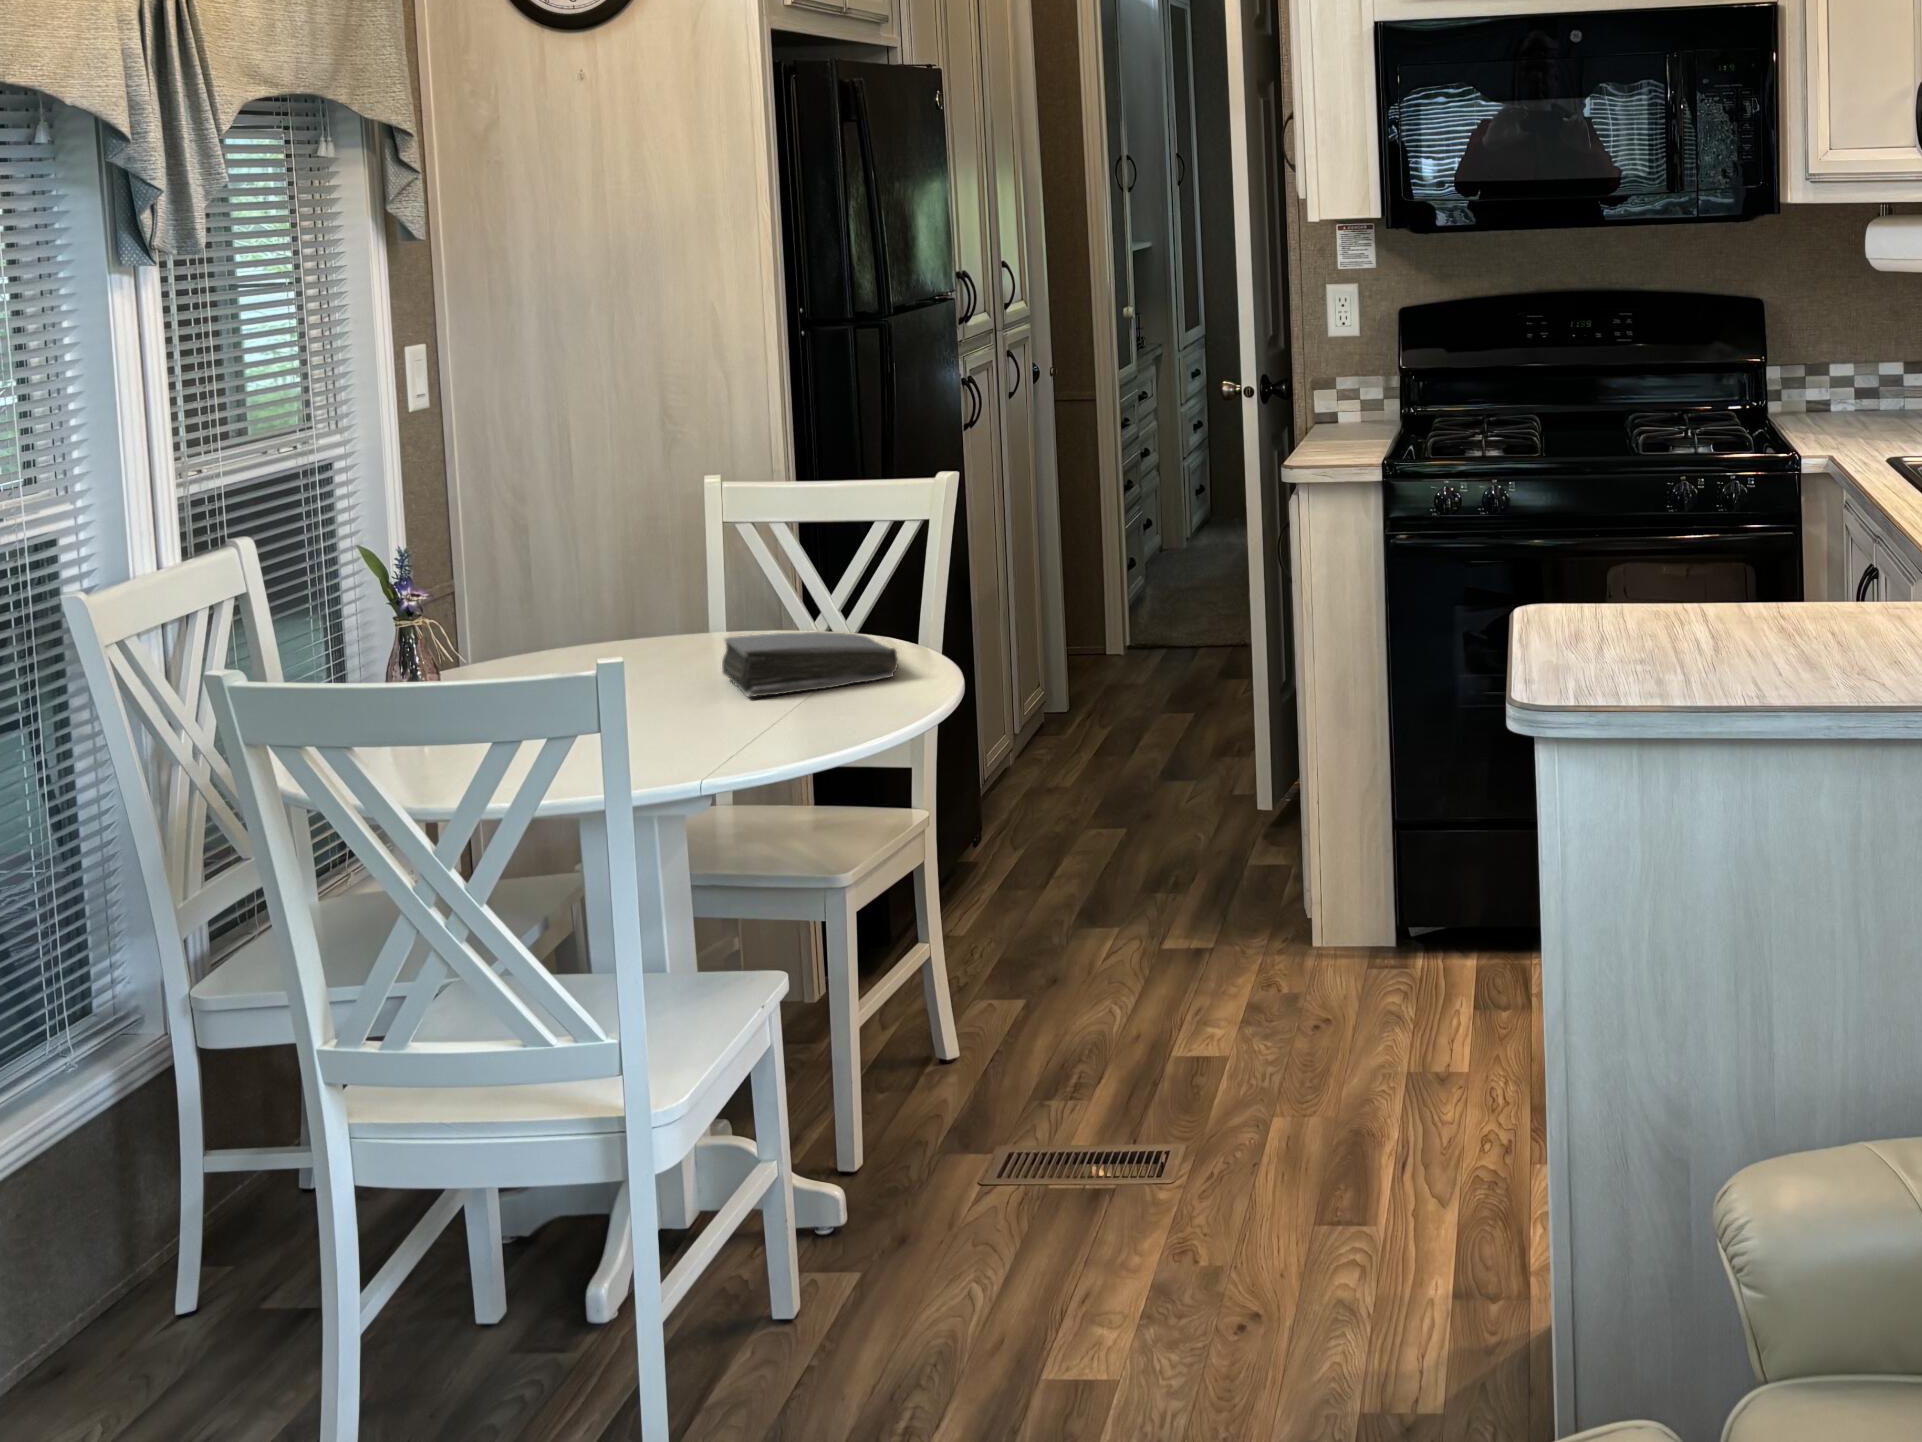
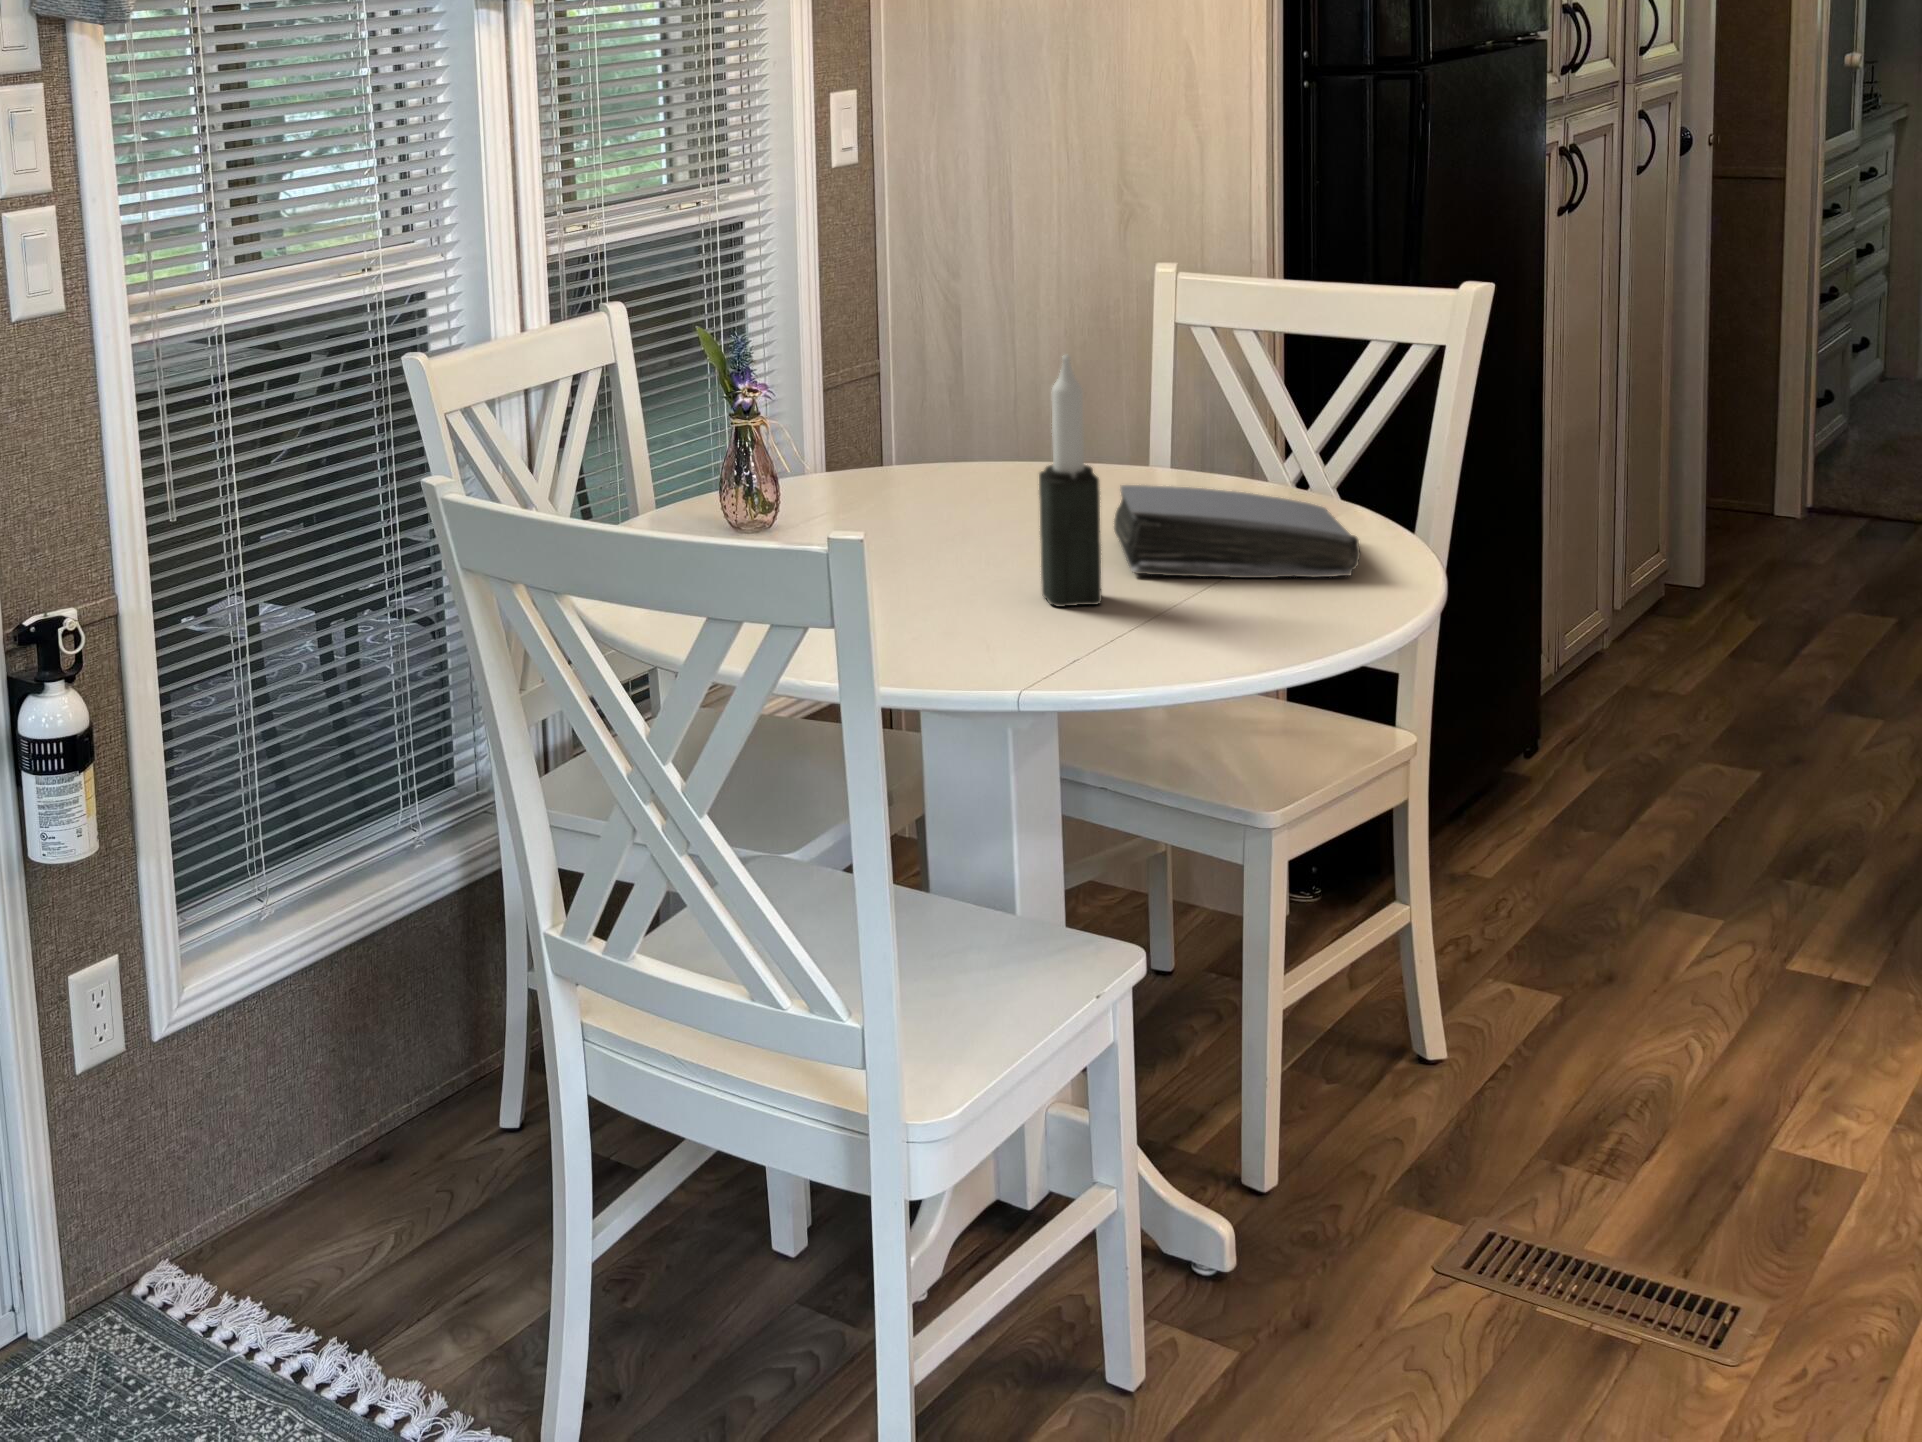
candle: none [682,536,733,725] -> present [1039,355,1102,607]

